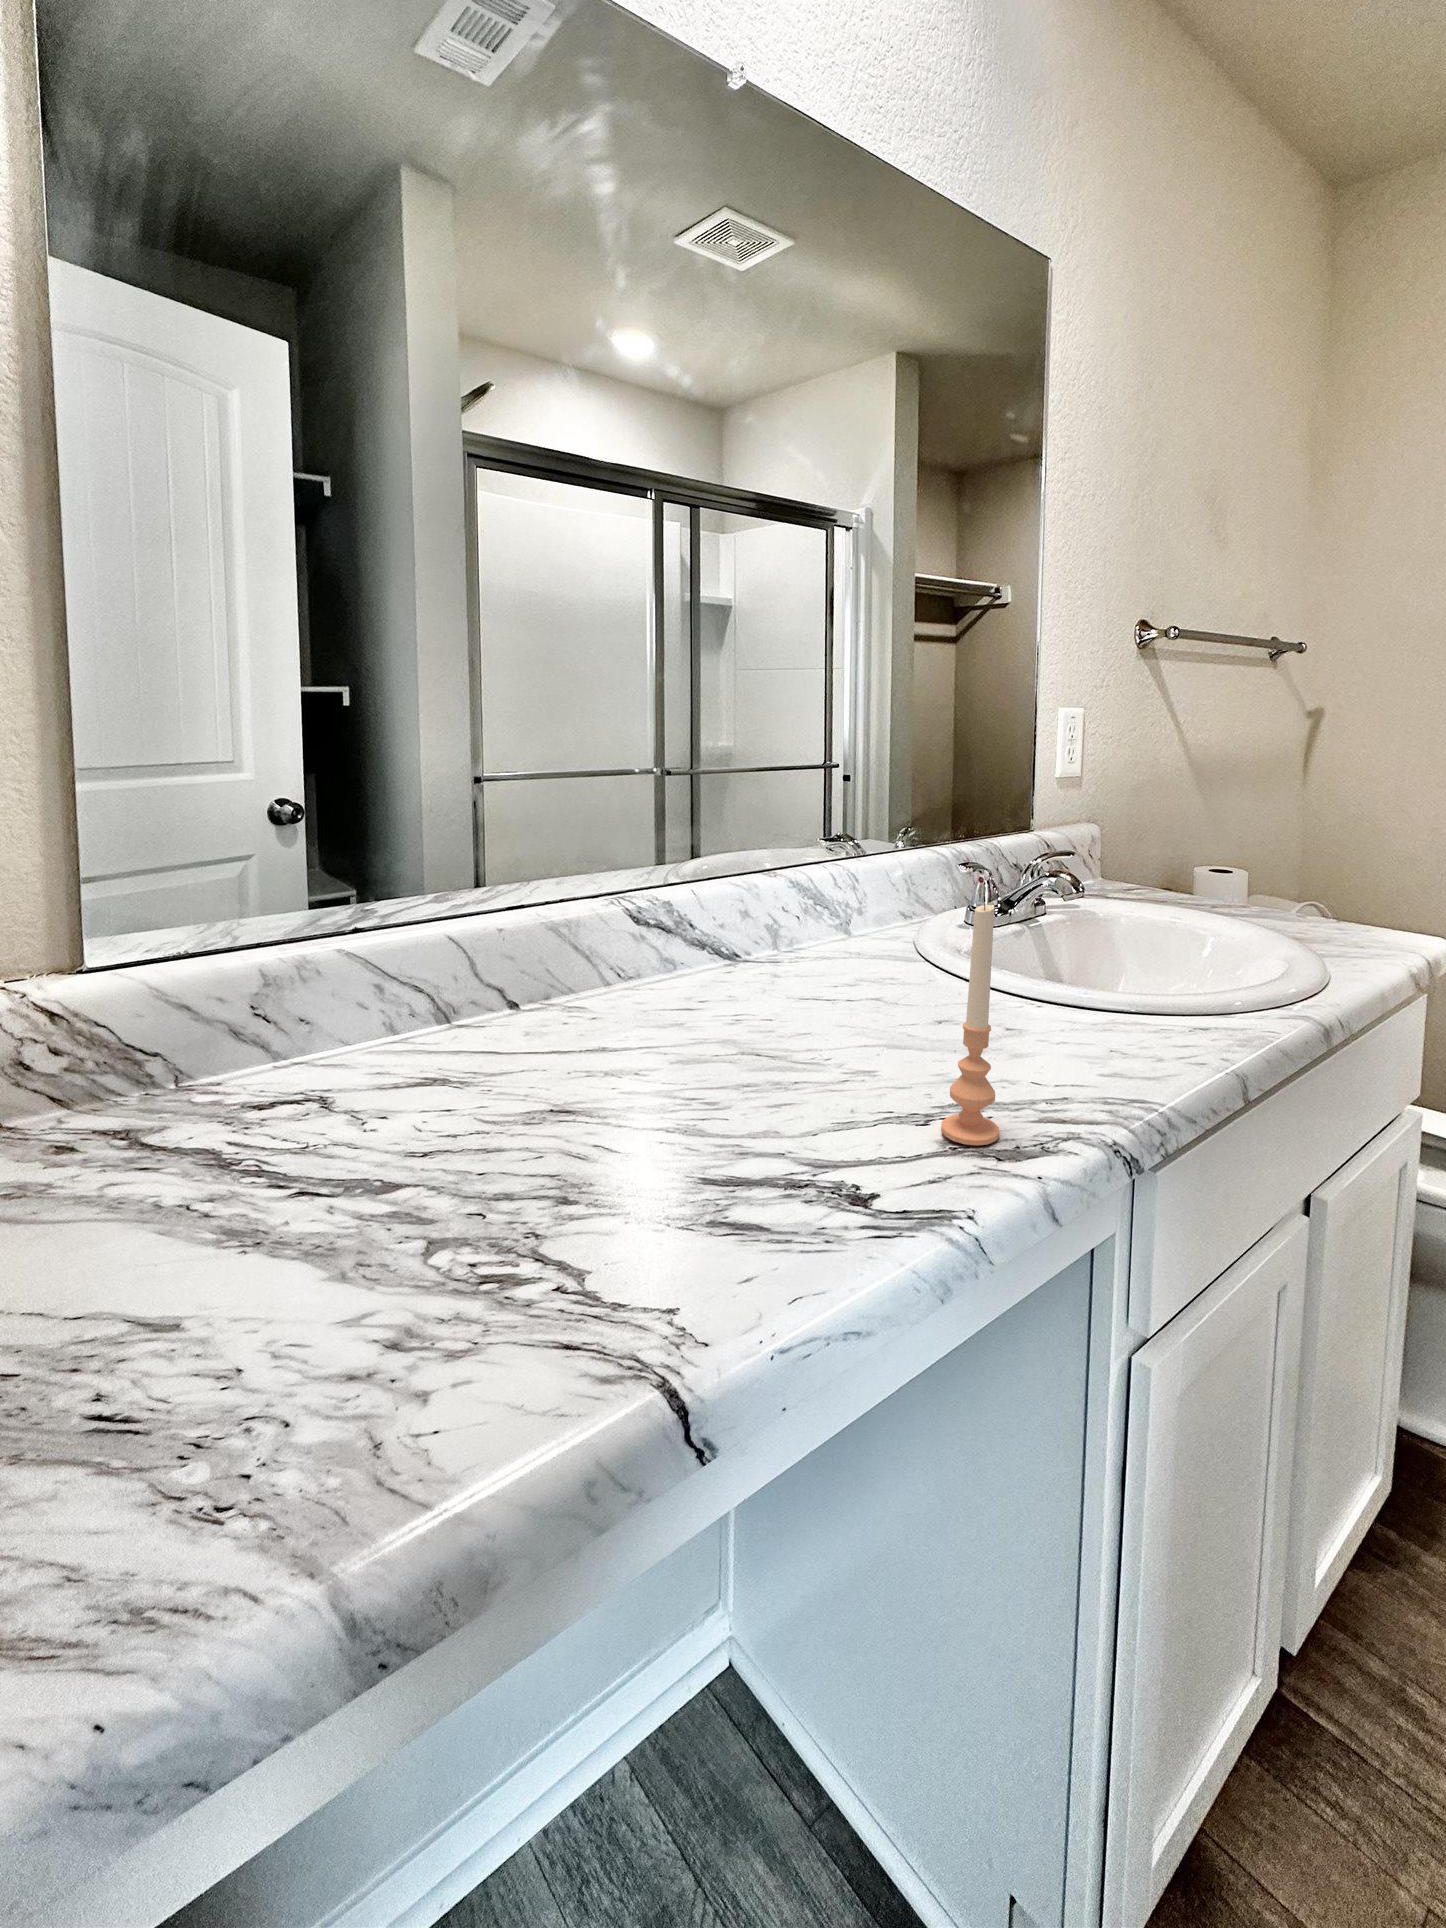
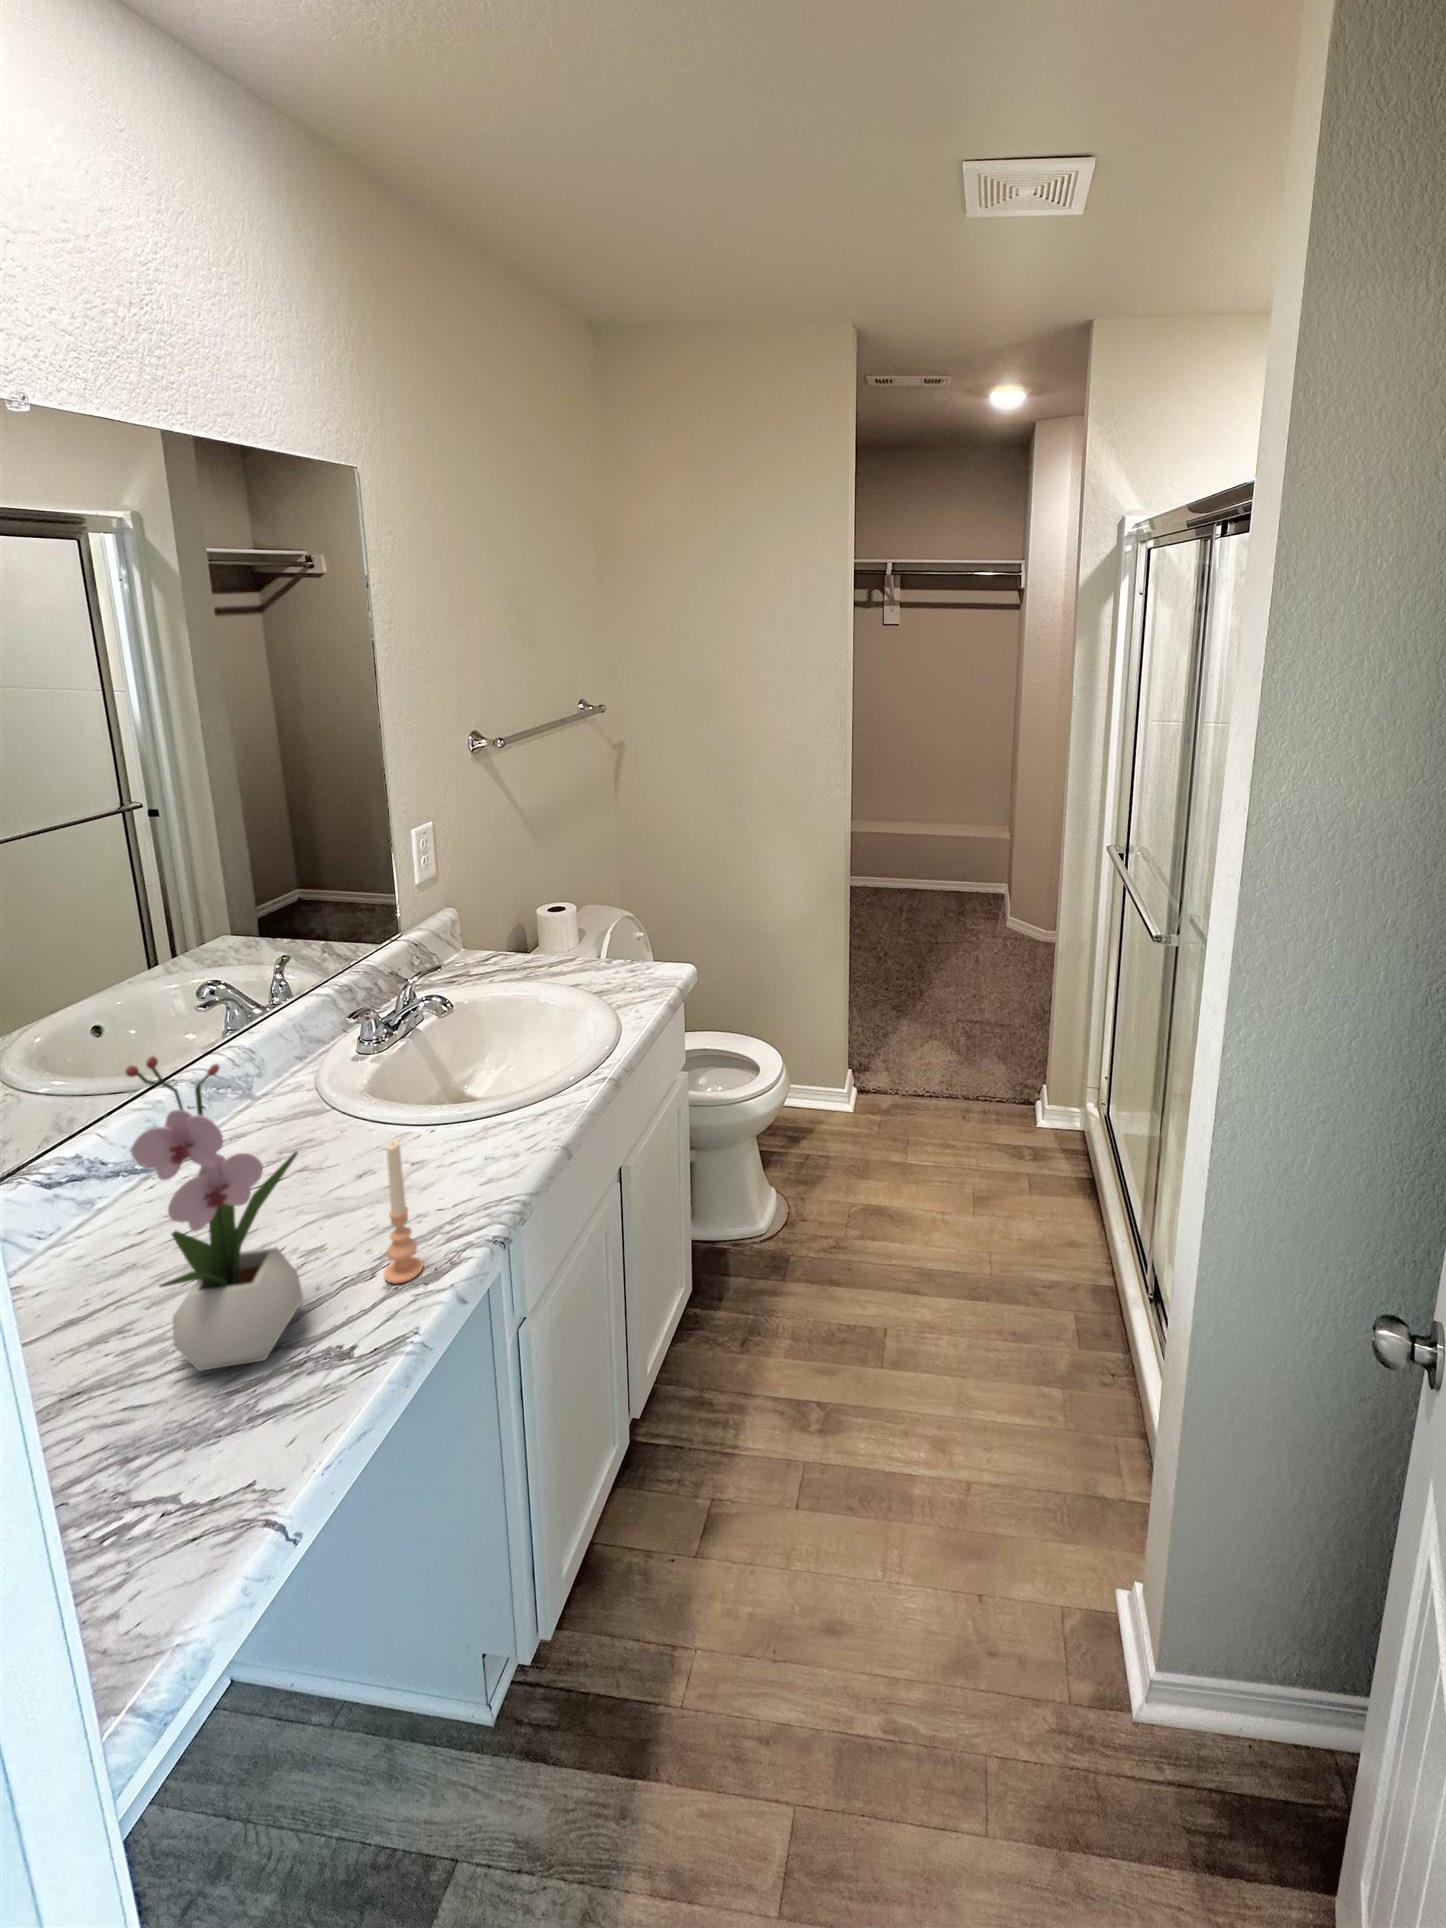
flower arrangement: none [647,628,857,1161] -> present [125,1056,303,1371]

